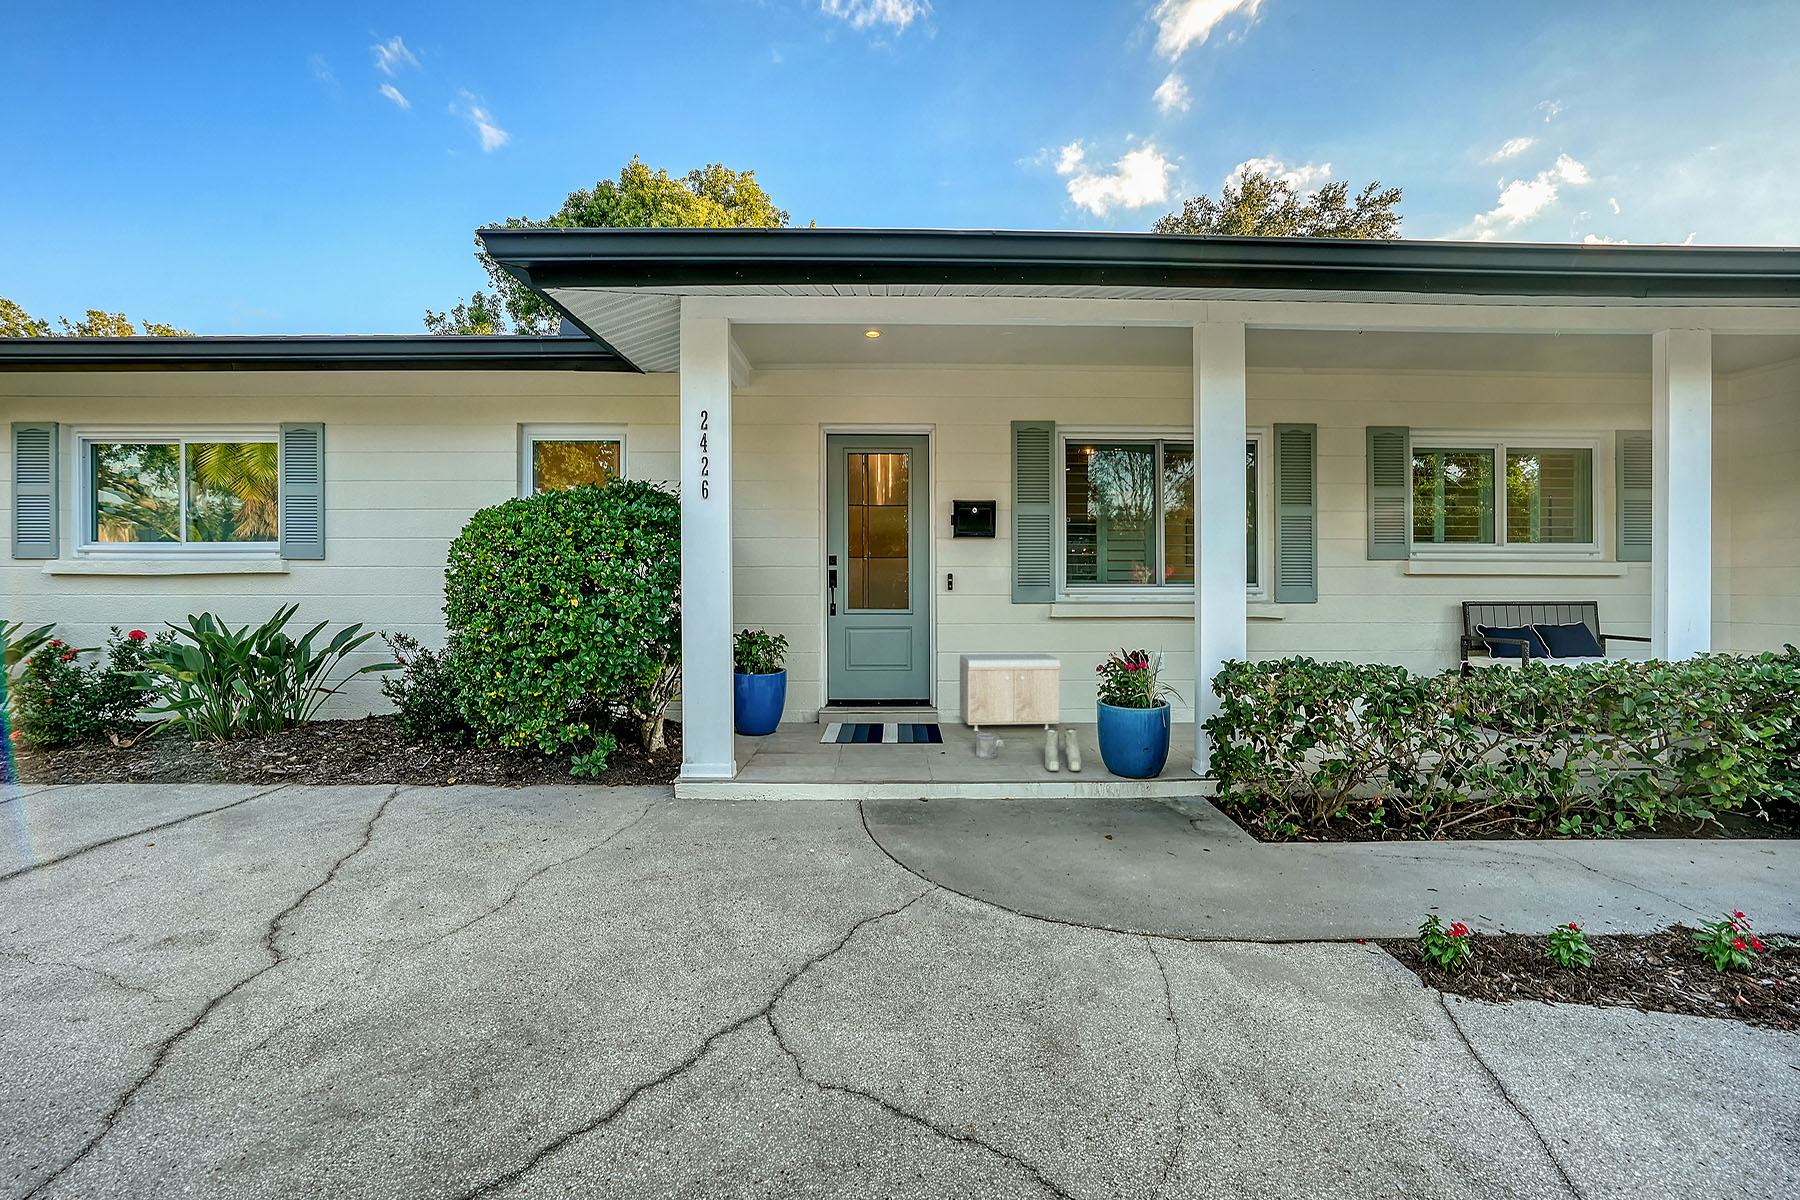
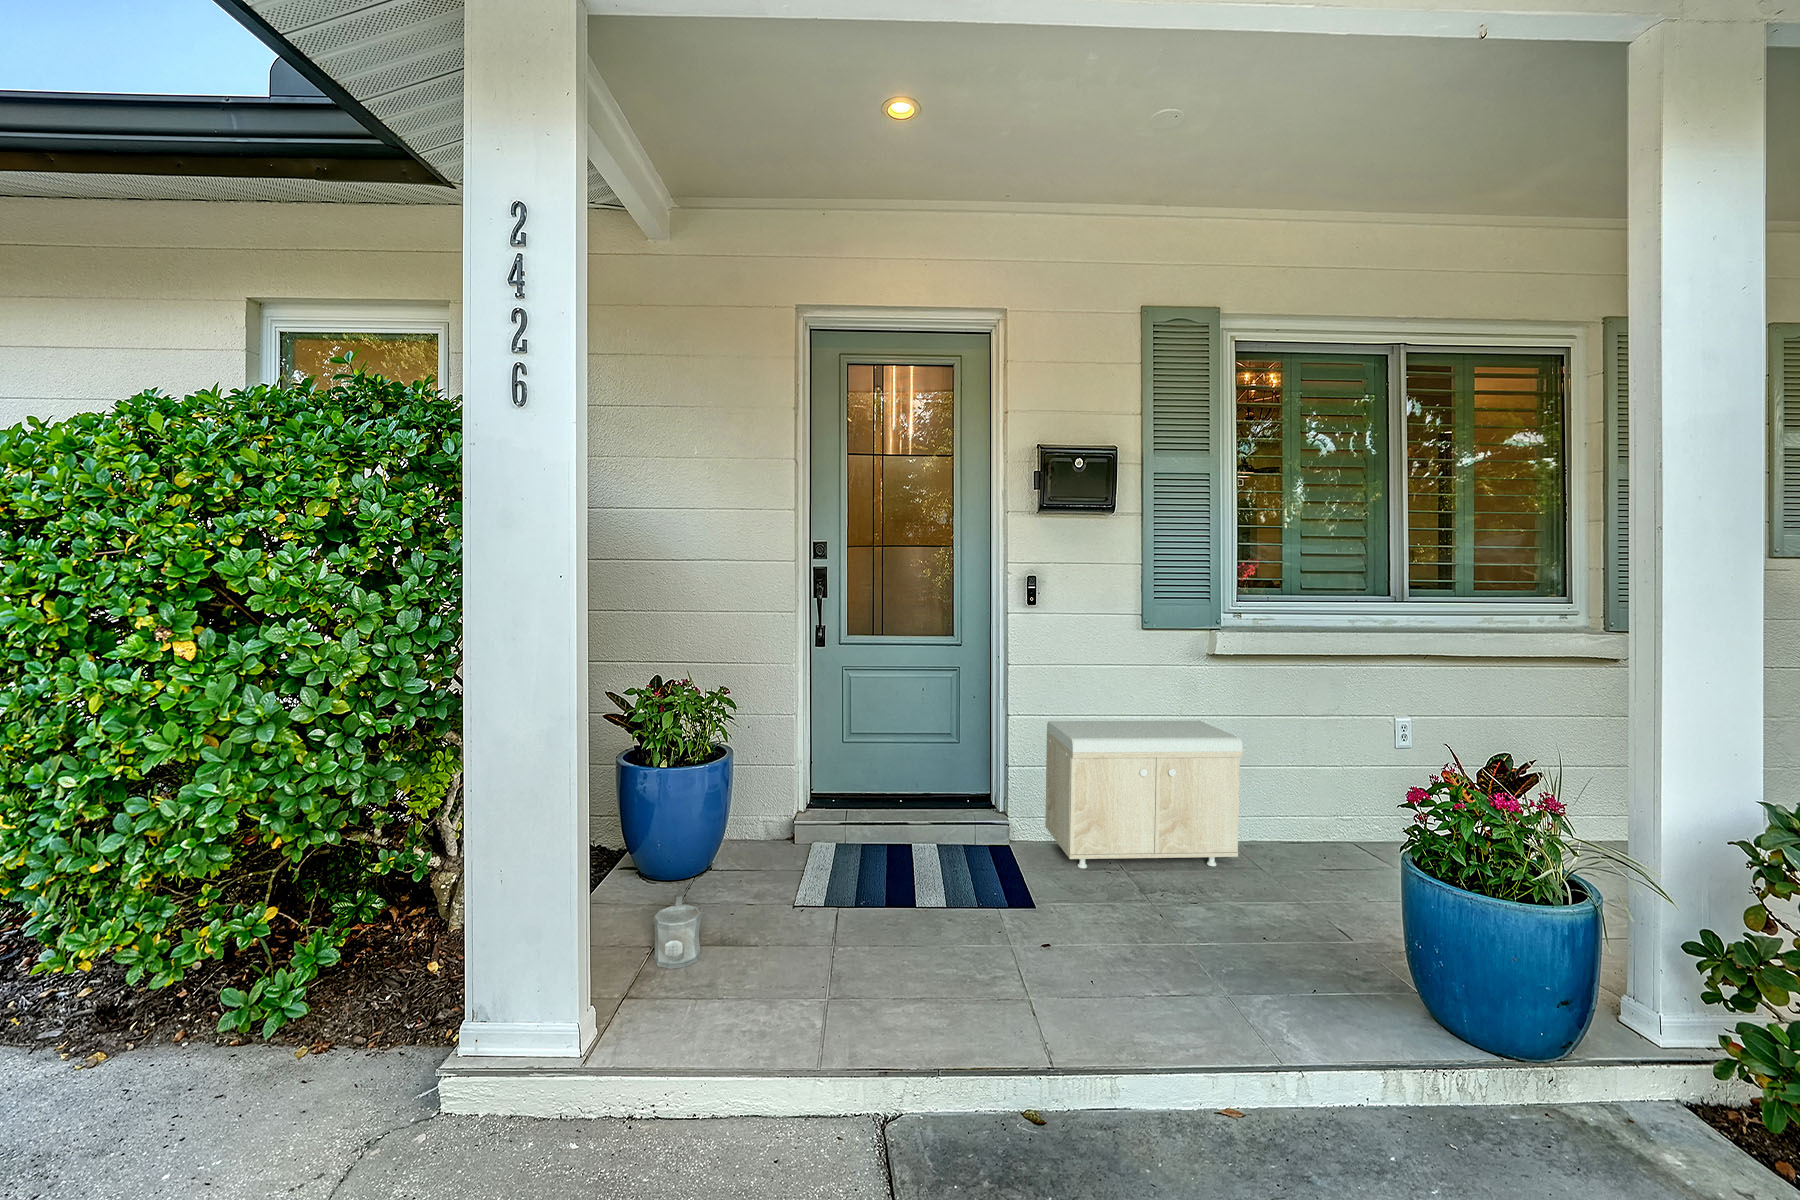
boots: present [1045,728,1081,771] -> none [1259,907,1352,1018]
watering can: present [976,731,1003,759] -> present [653,896,702,969]

